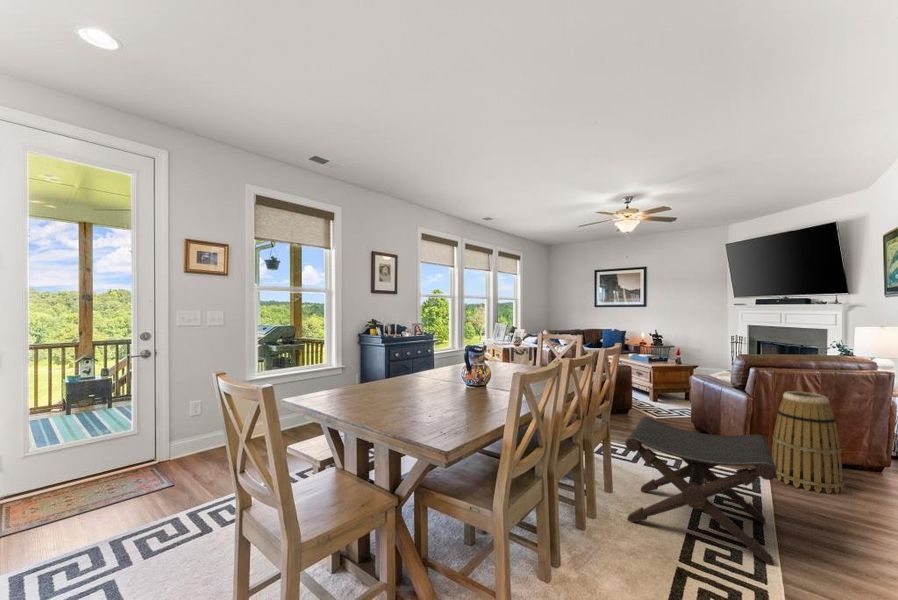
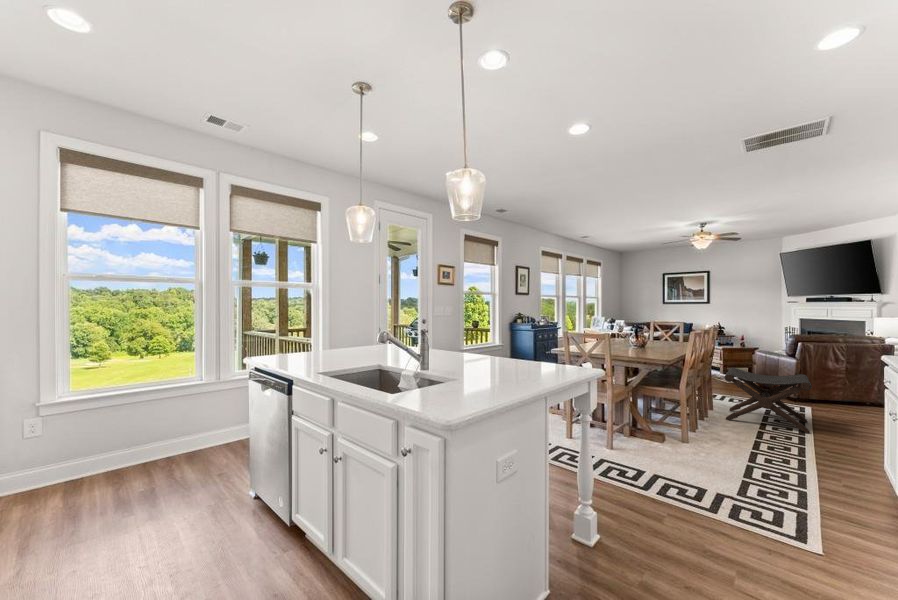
basket: present [772,391,844,494] -> none [812,356,860,415]

